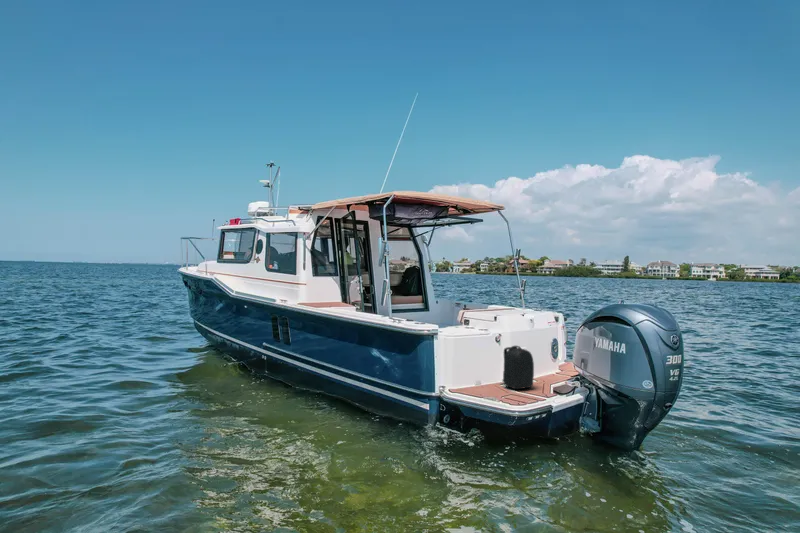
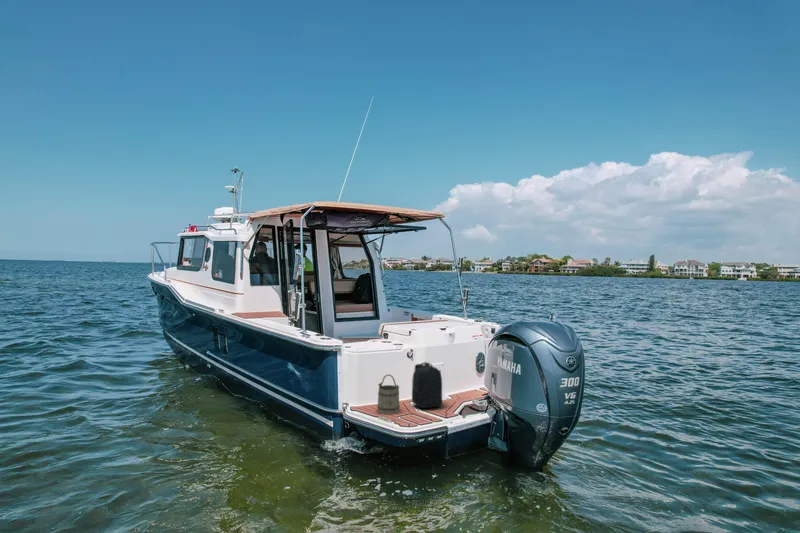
bucket: none [475,357,498,395] -> present [377,375,400,414]

